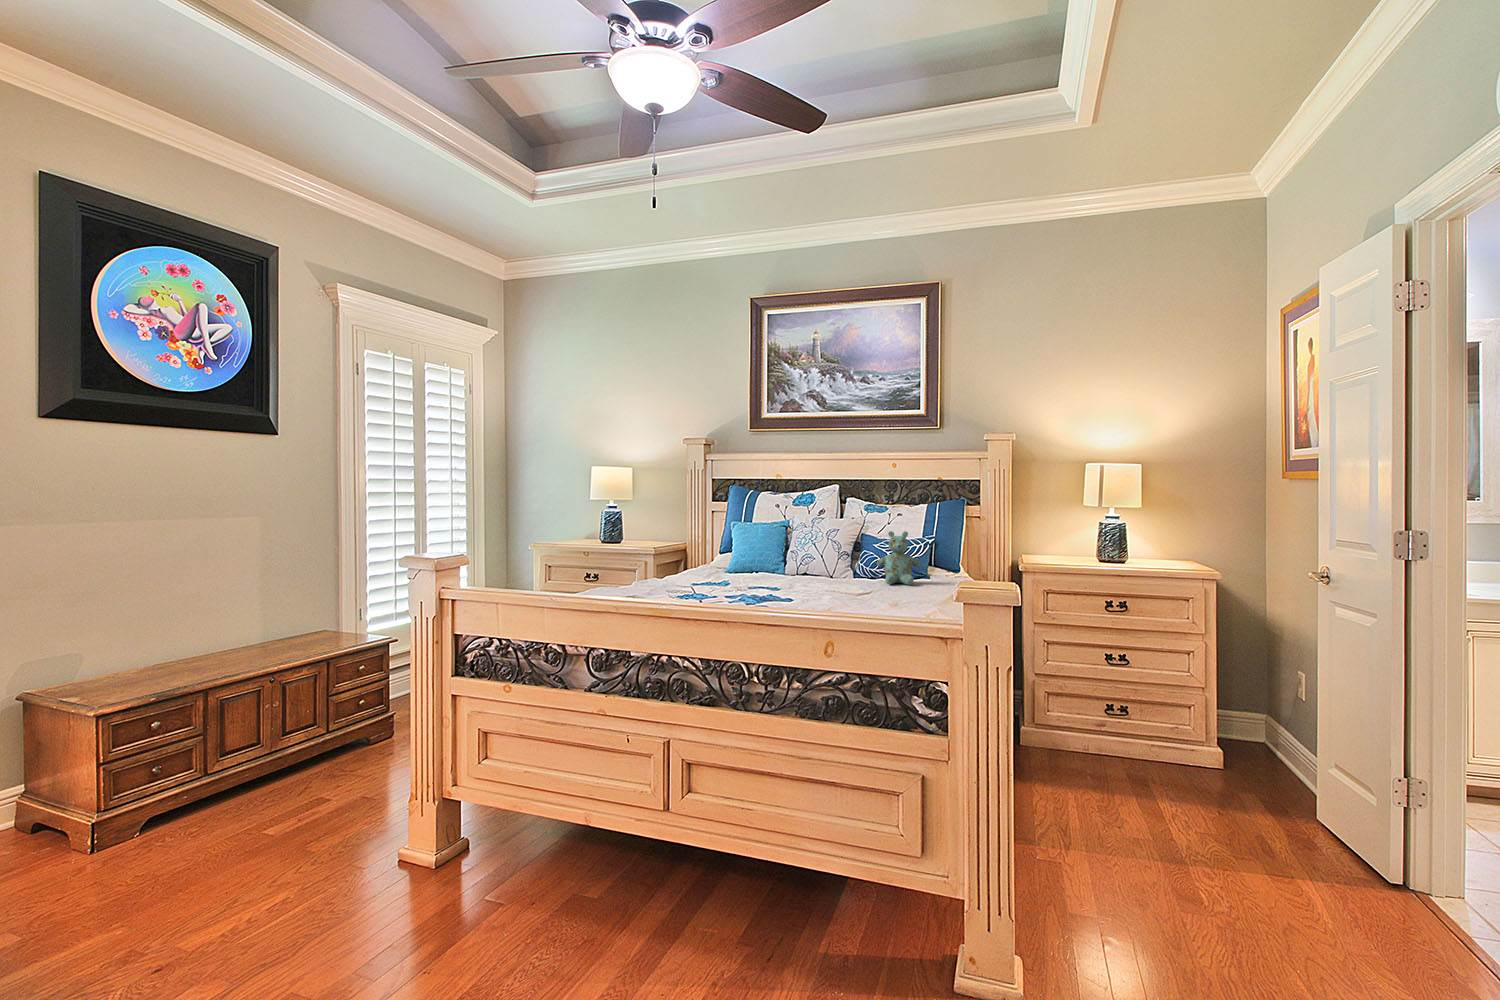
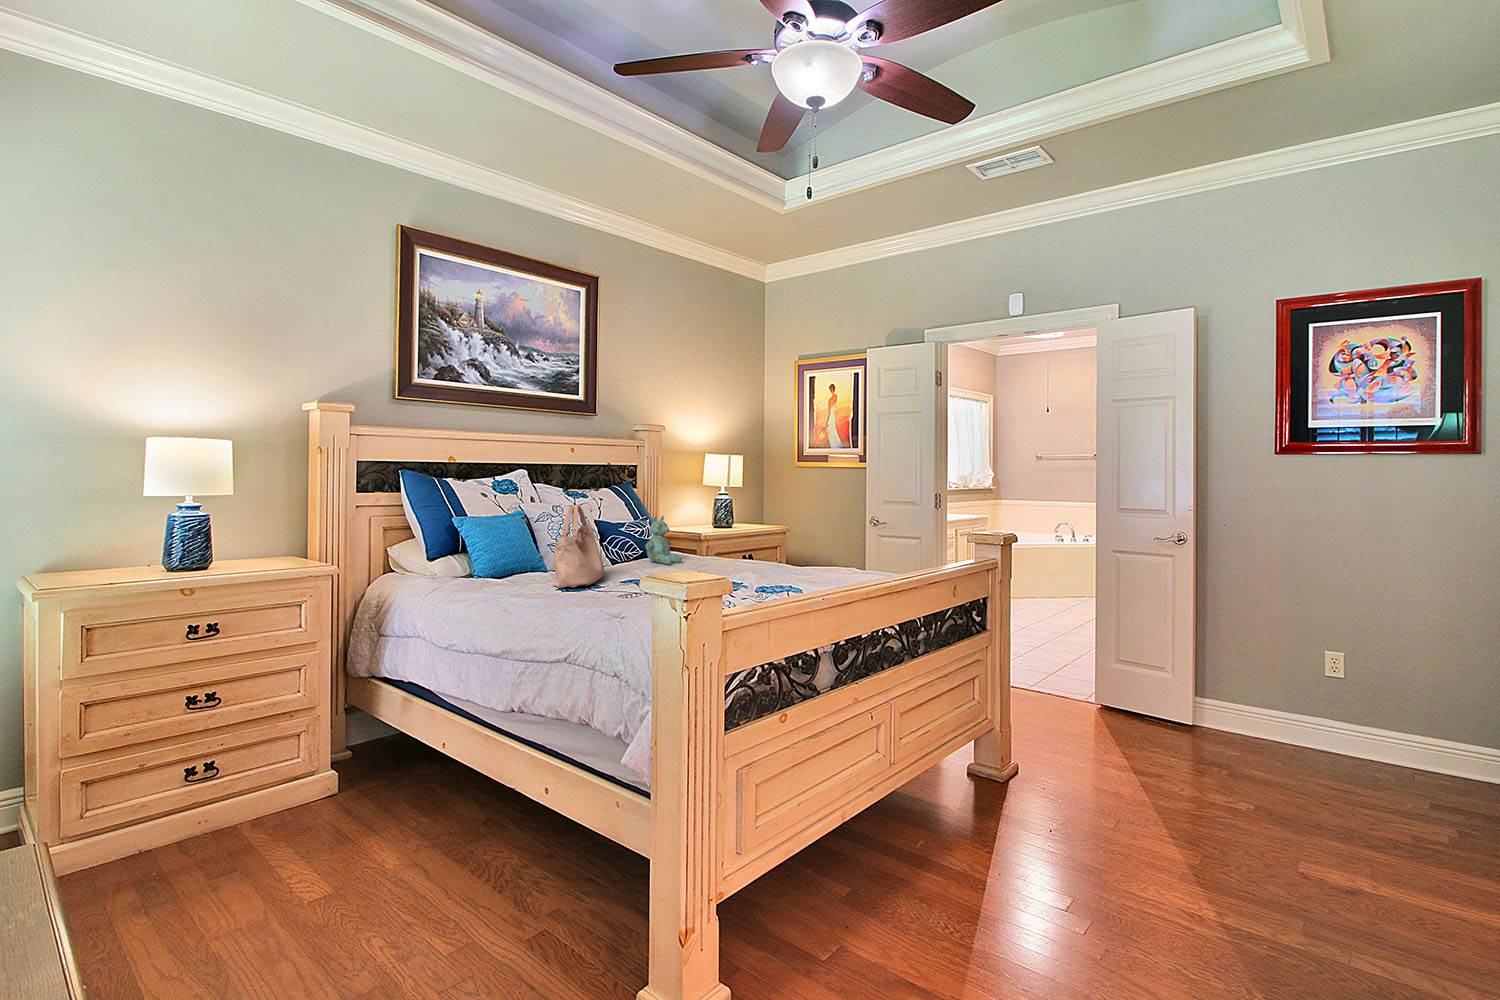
handbag: none [716,509,792,582] -> present [554,505,604,588]

